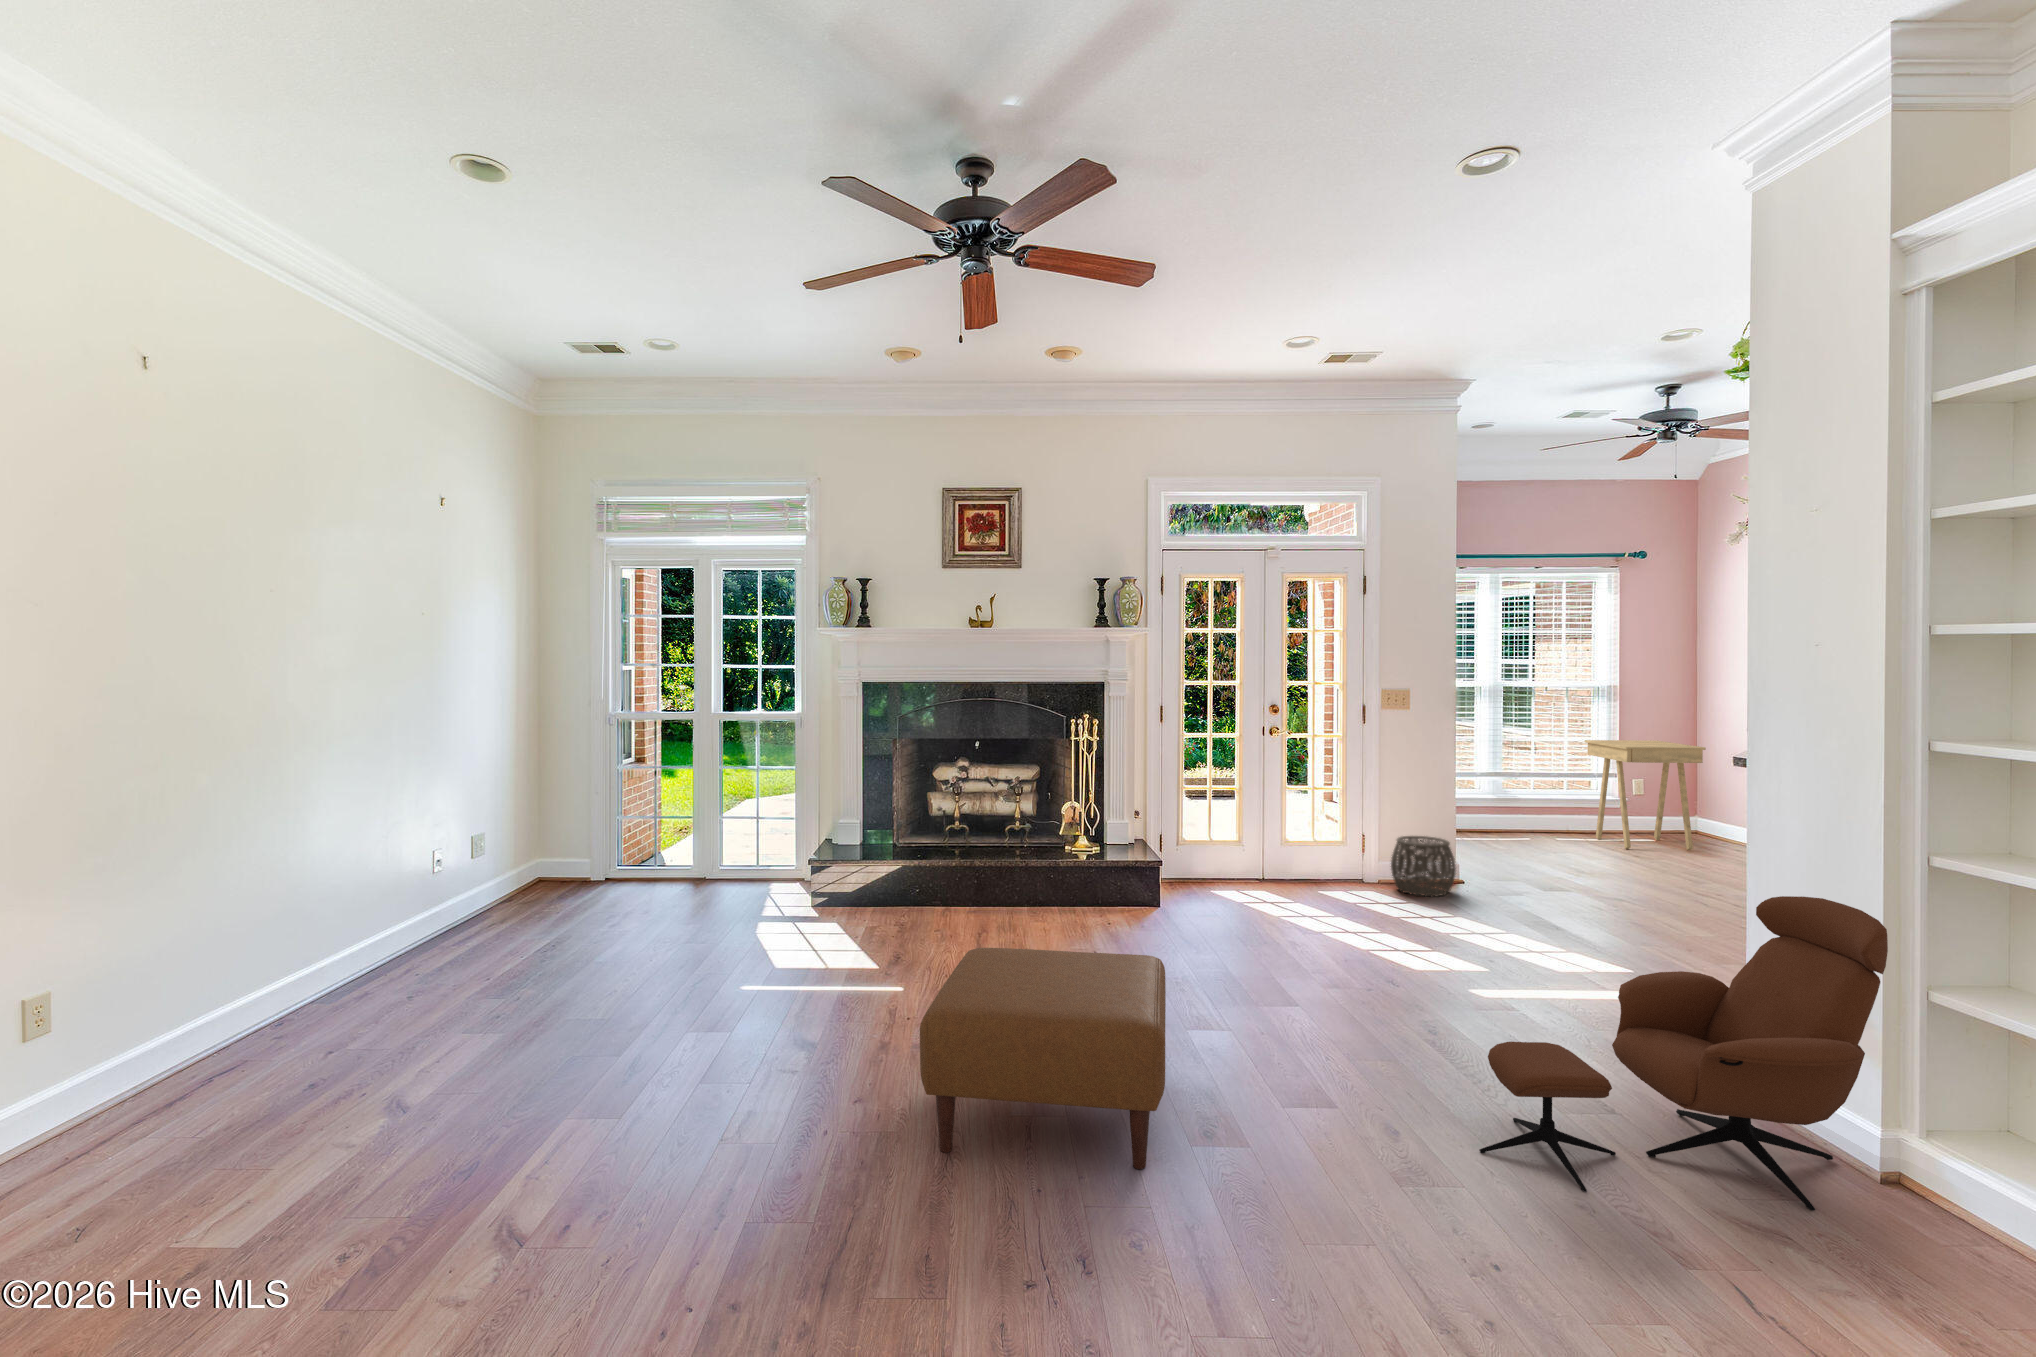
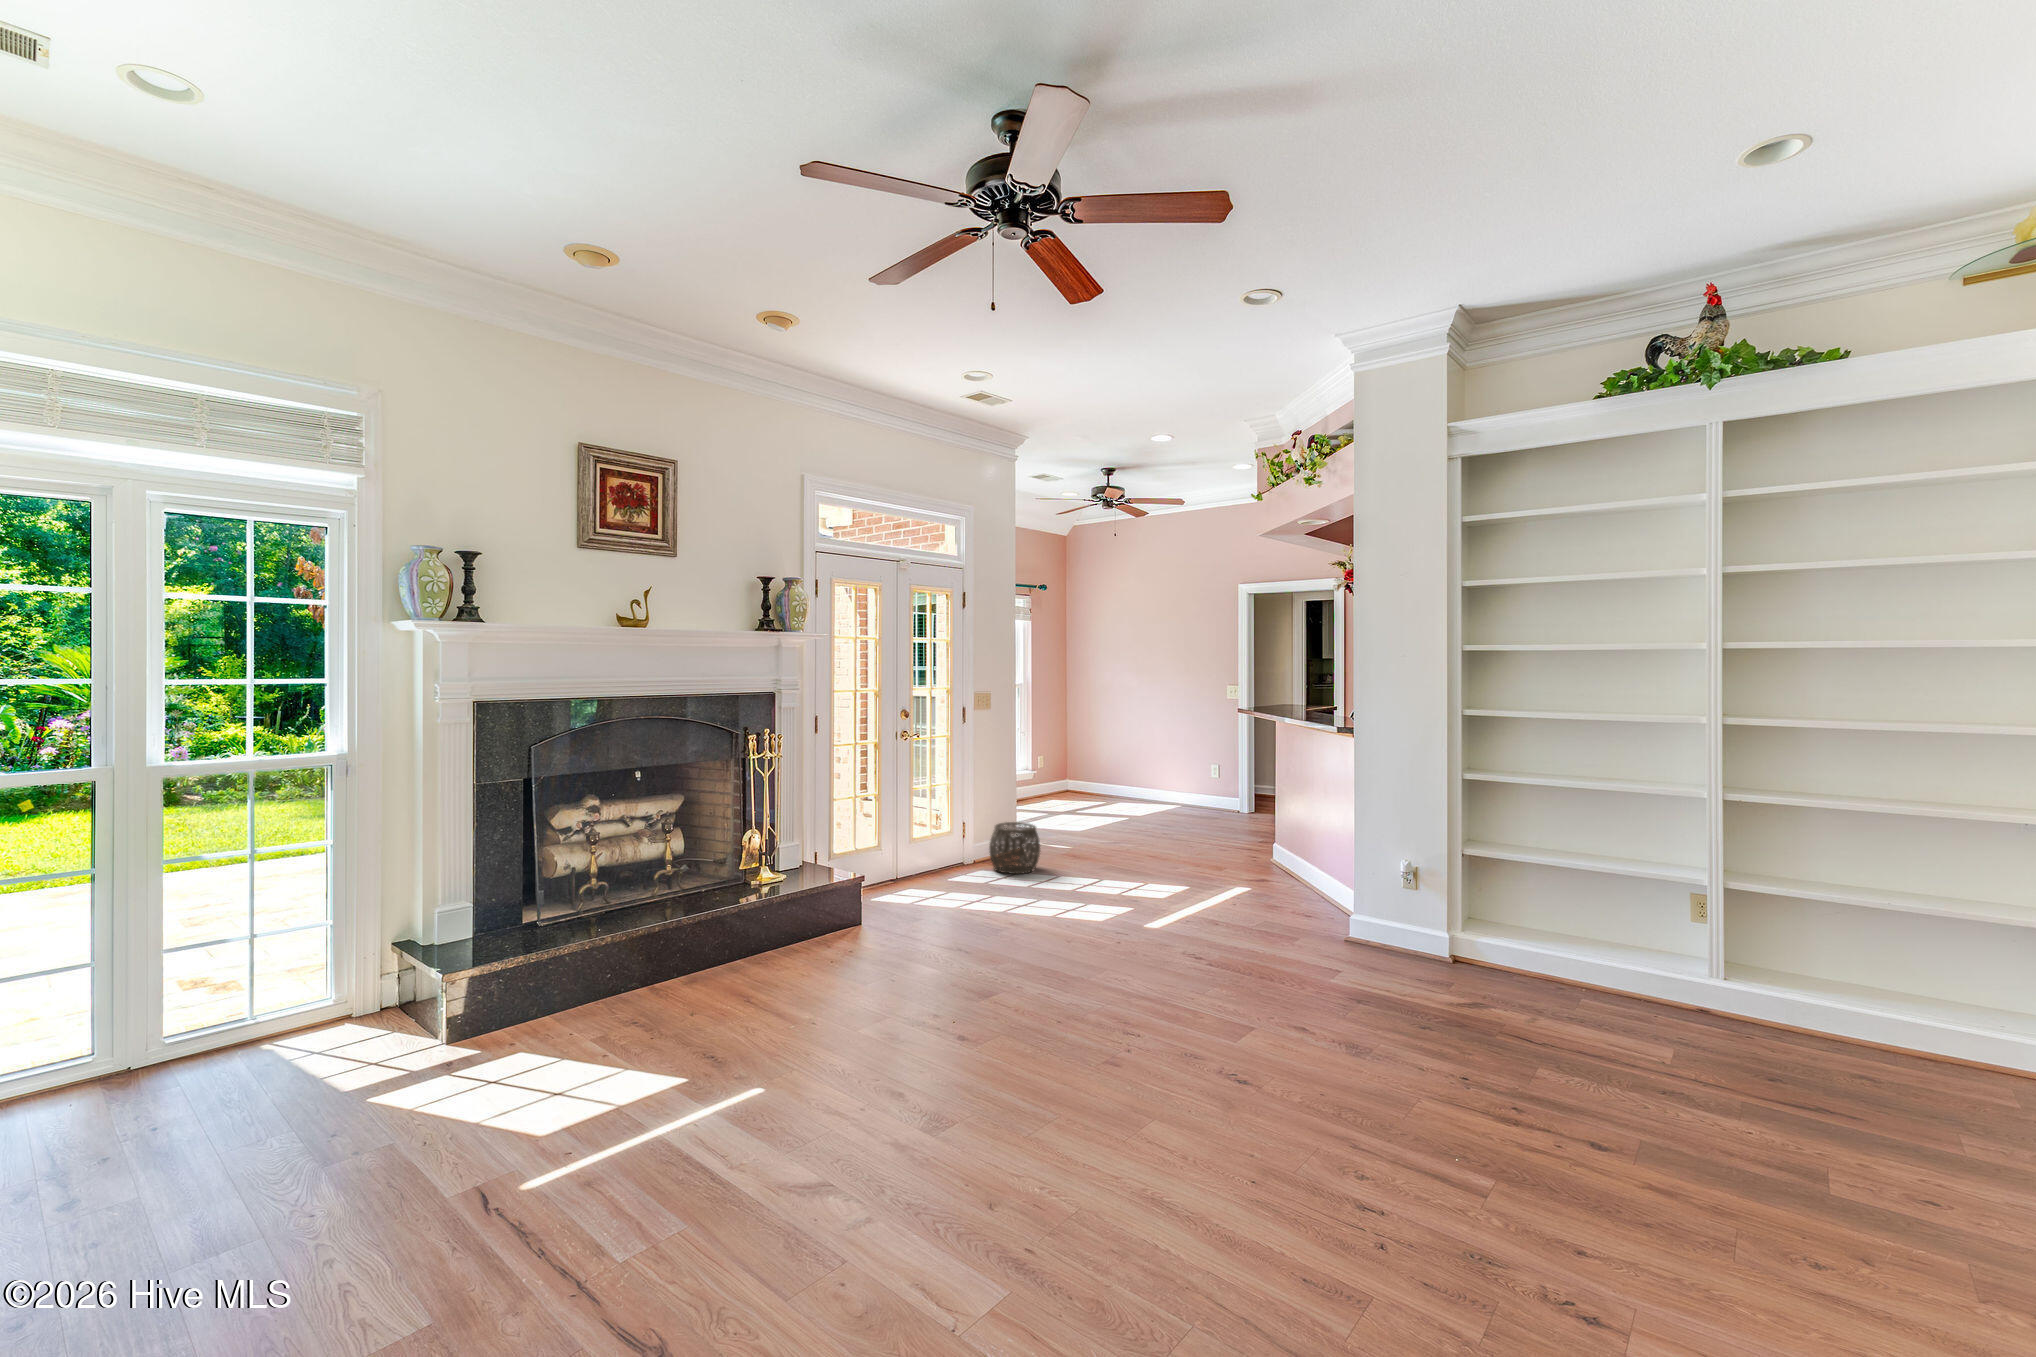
side table: present [1585,740,1706,850] -> none [1024,726,1104,812]
lounge chair: present [1479,896,1888,1210] -> none [1344,838,1512,1051]
ottoman: present [920,948,1166,1169] -> none [1011,972,1305,1219]

